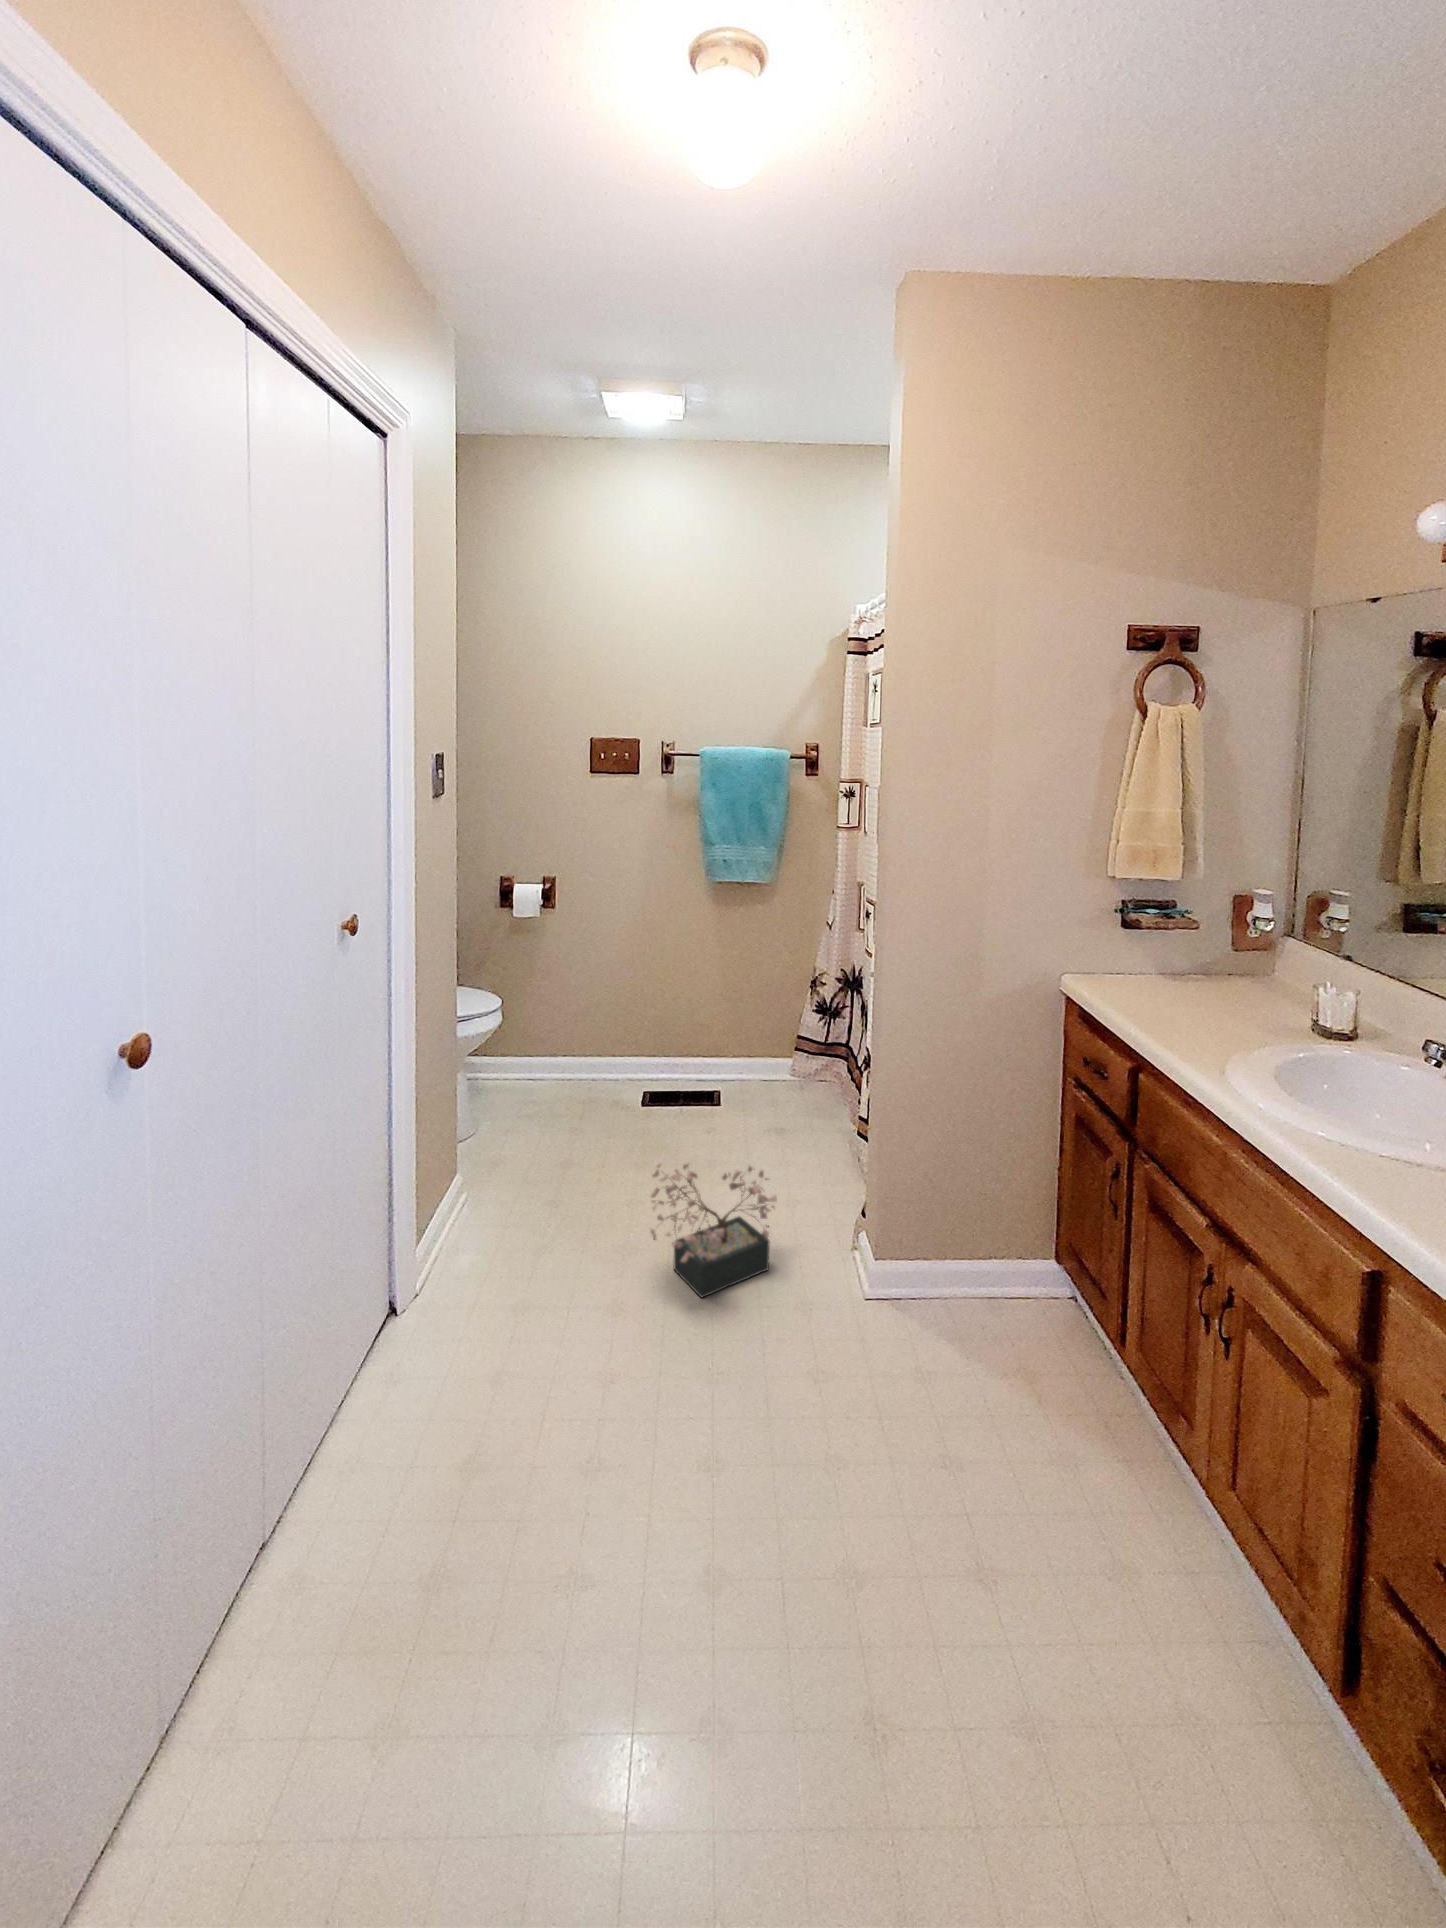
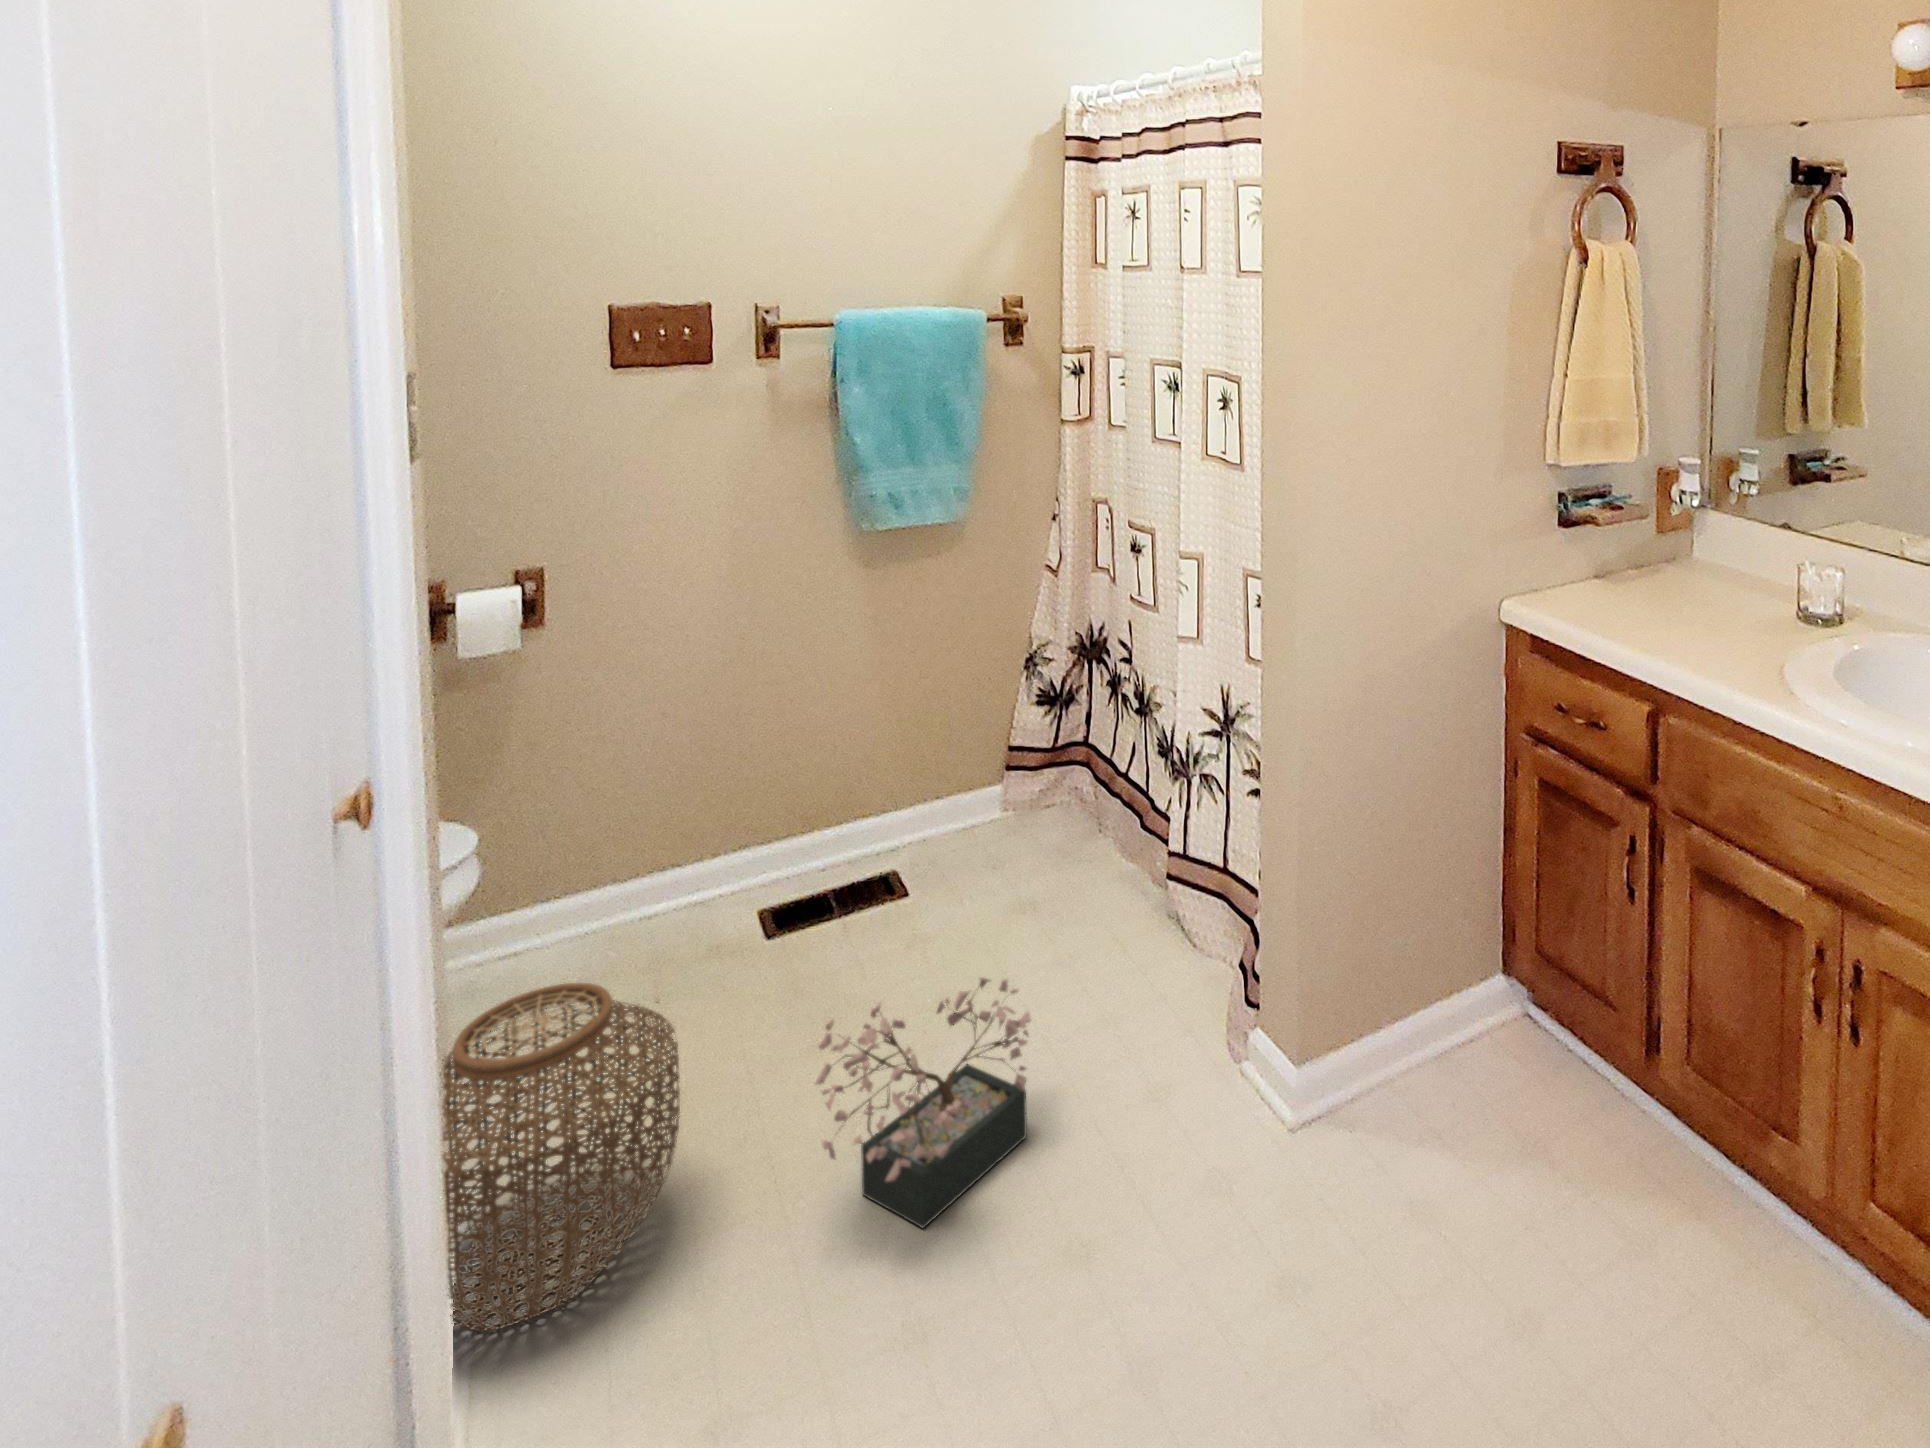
woven basket: none [450,1106,585,1273] -> present [441,983,680,1331]

